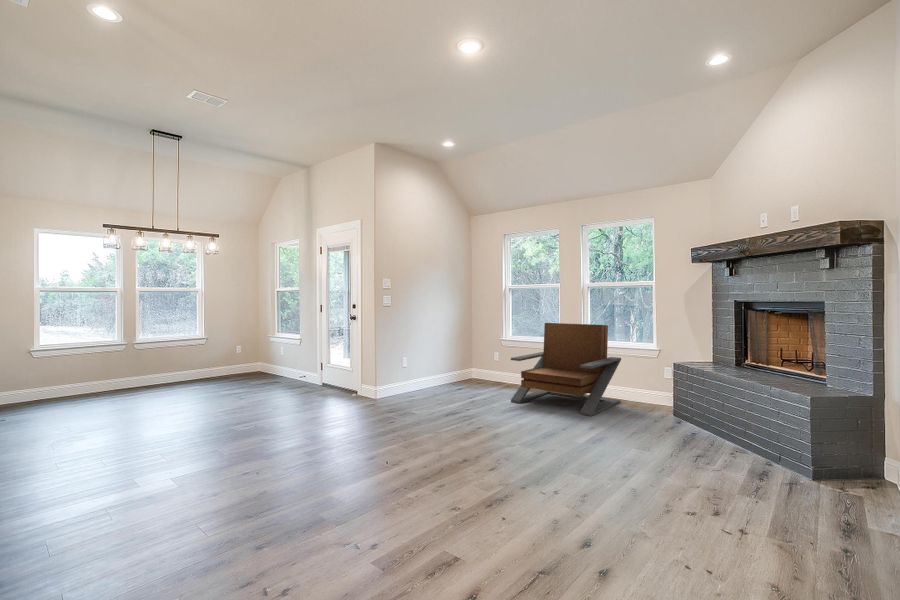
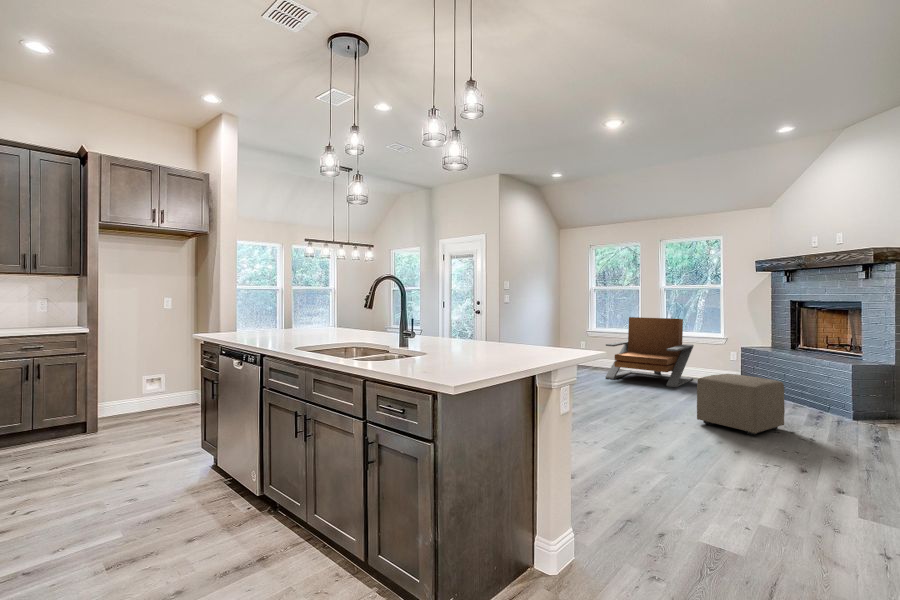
ottoman: none [581,410,707,516] -> present [697,374,785,435]

